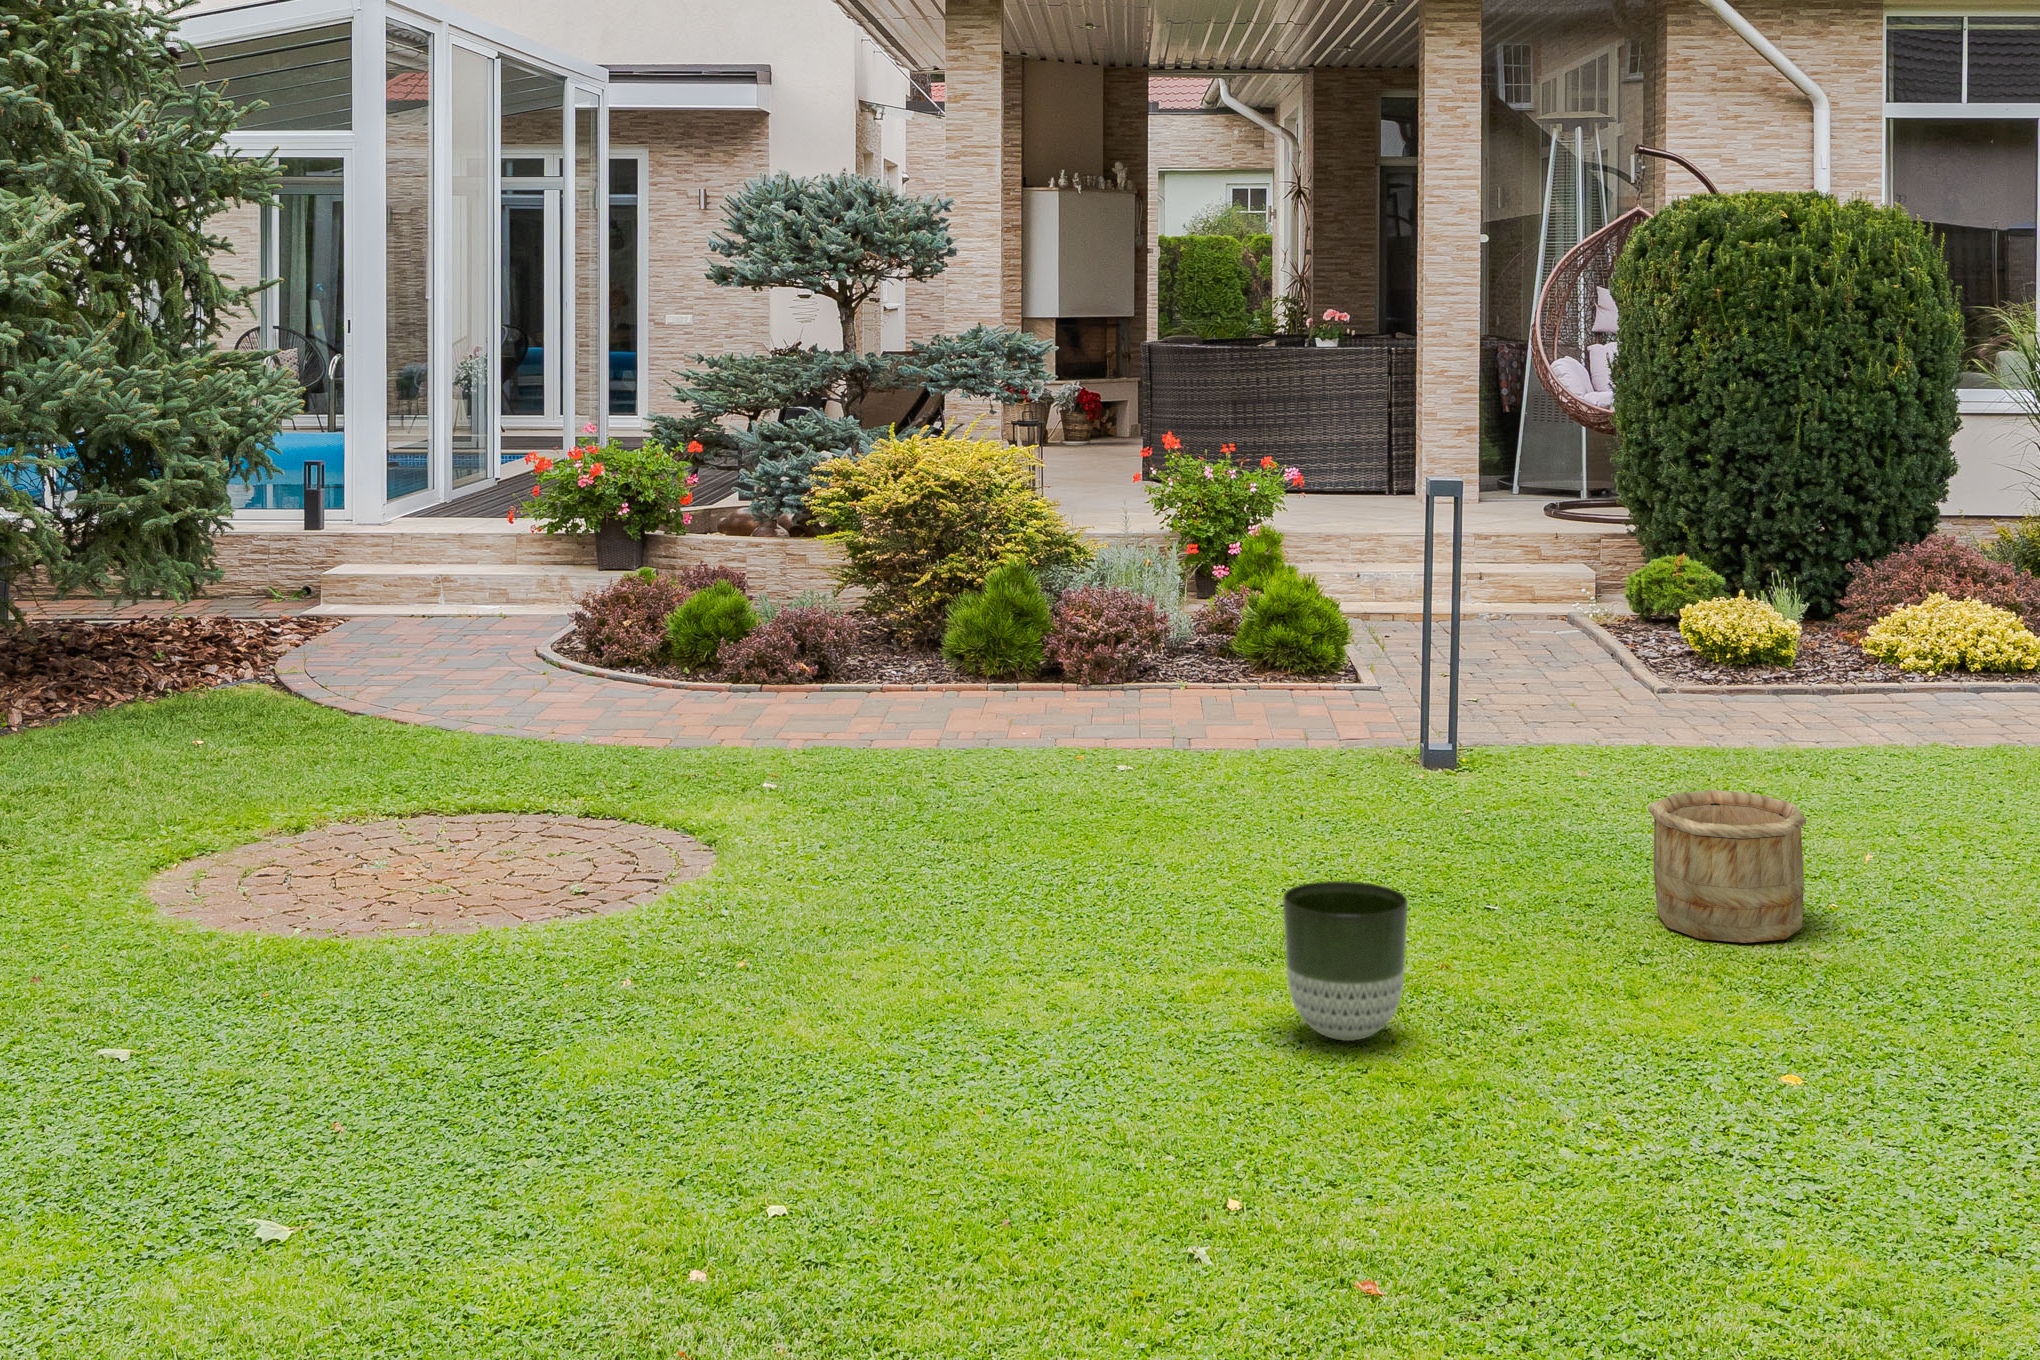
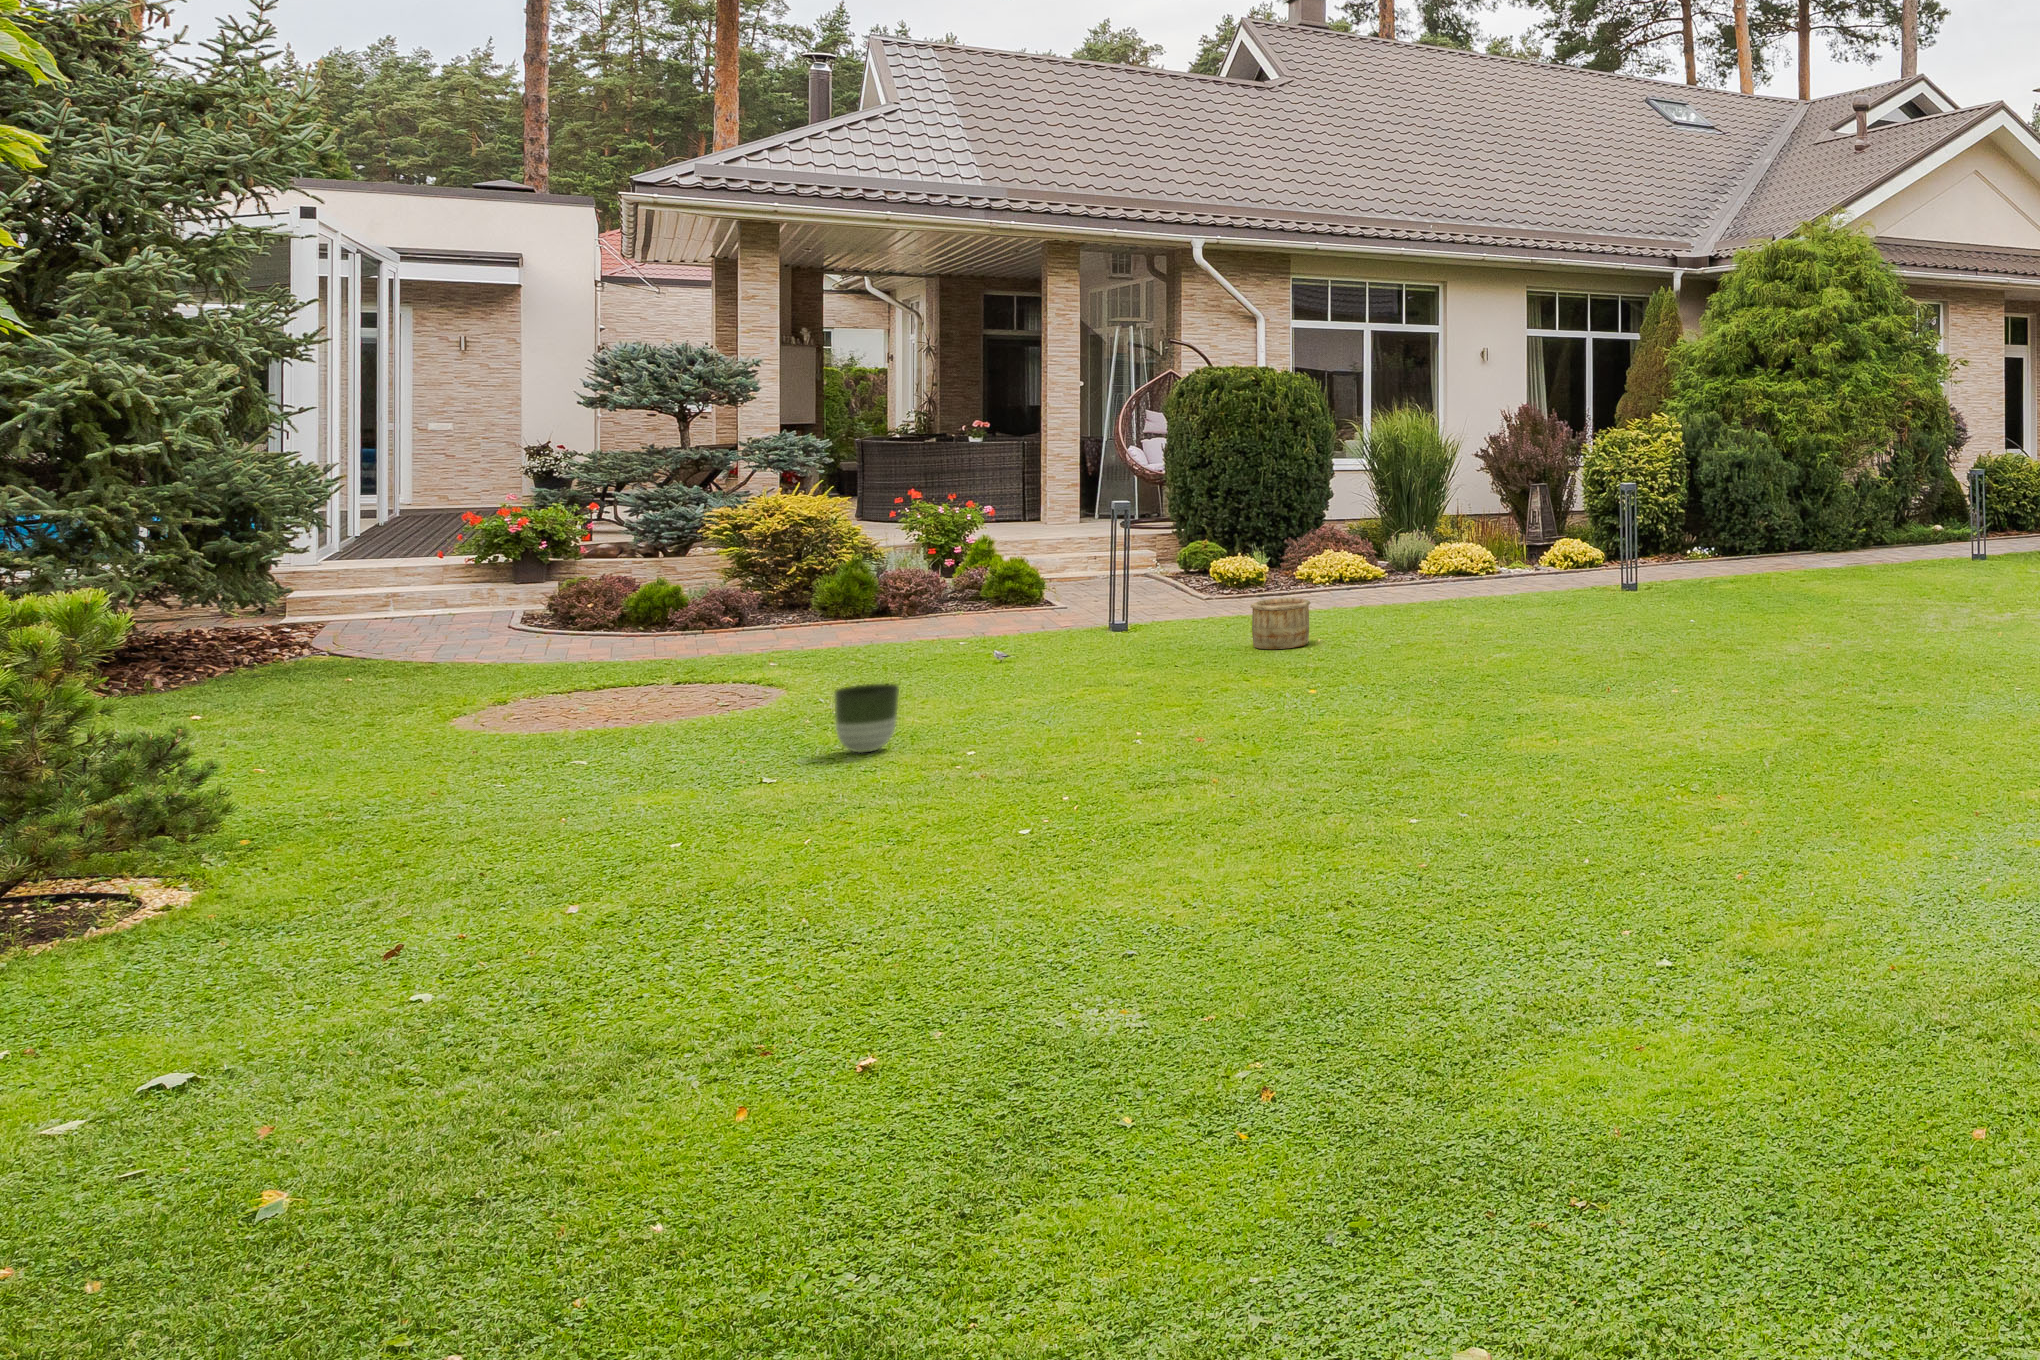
planter: present [1283,881,1408,1041] -> present [835,684,899,752]

